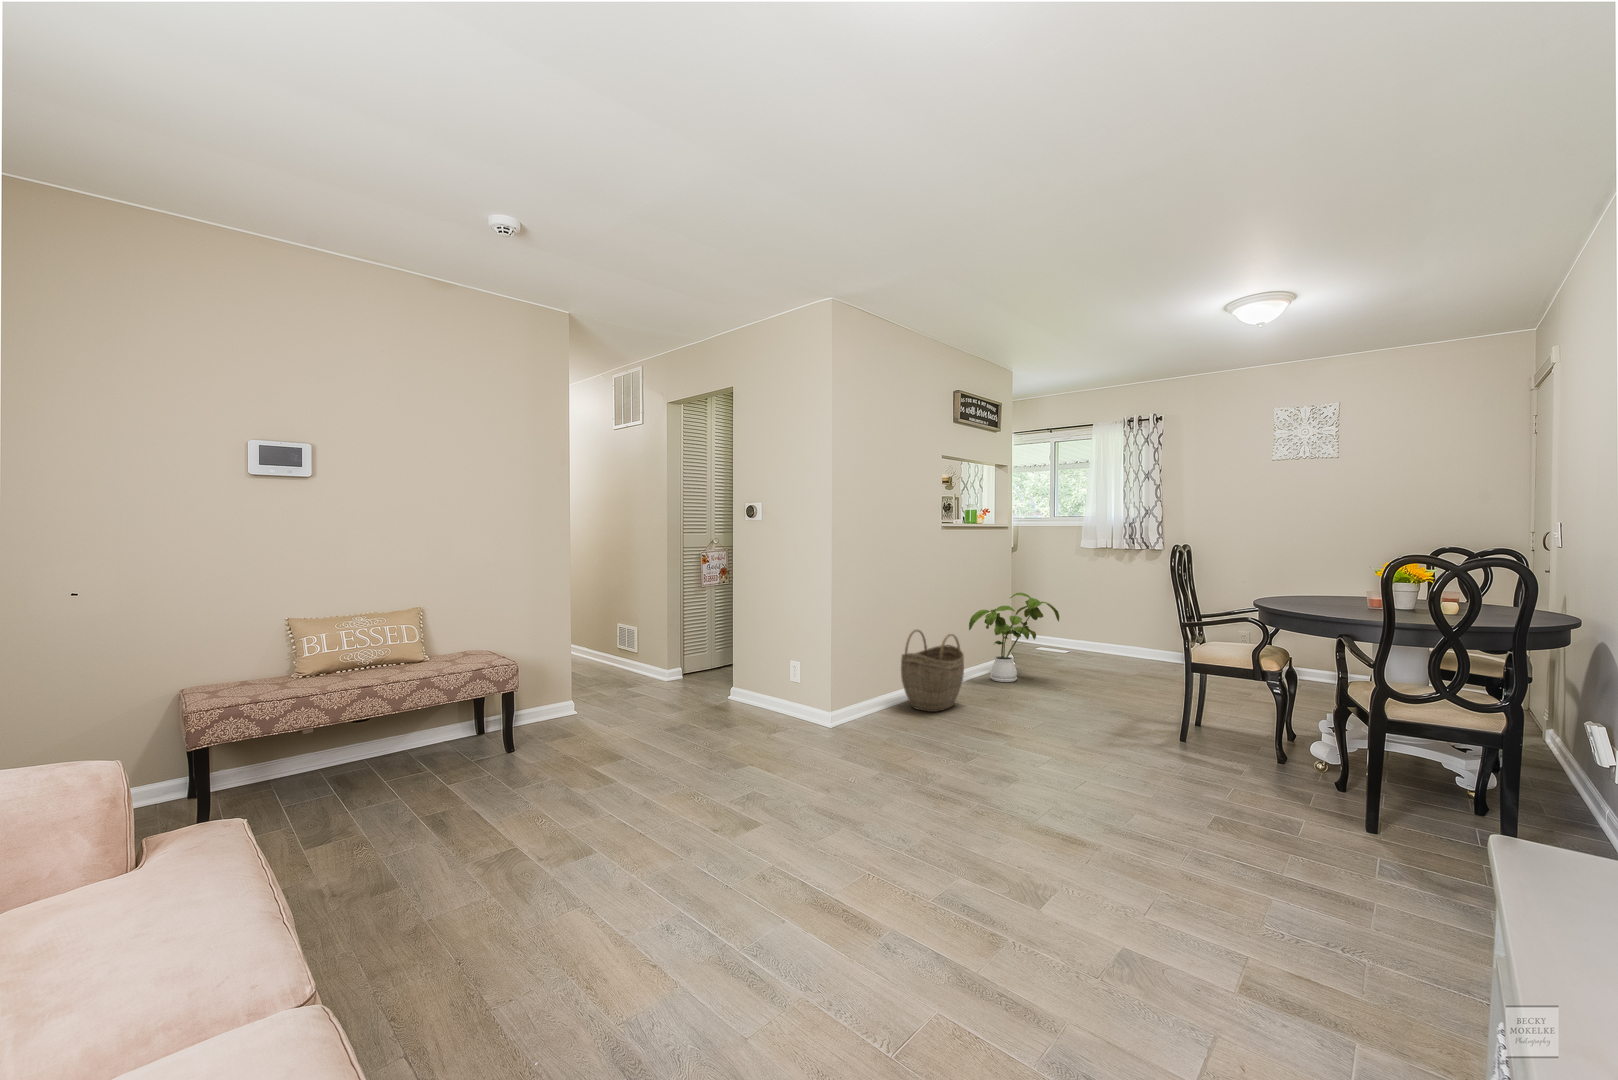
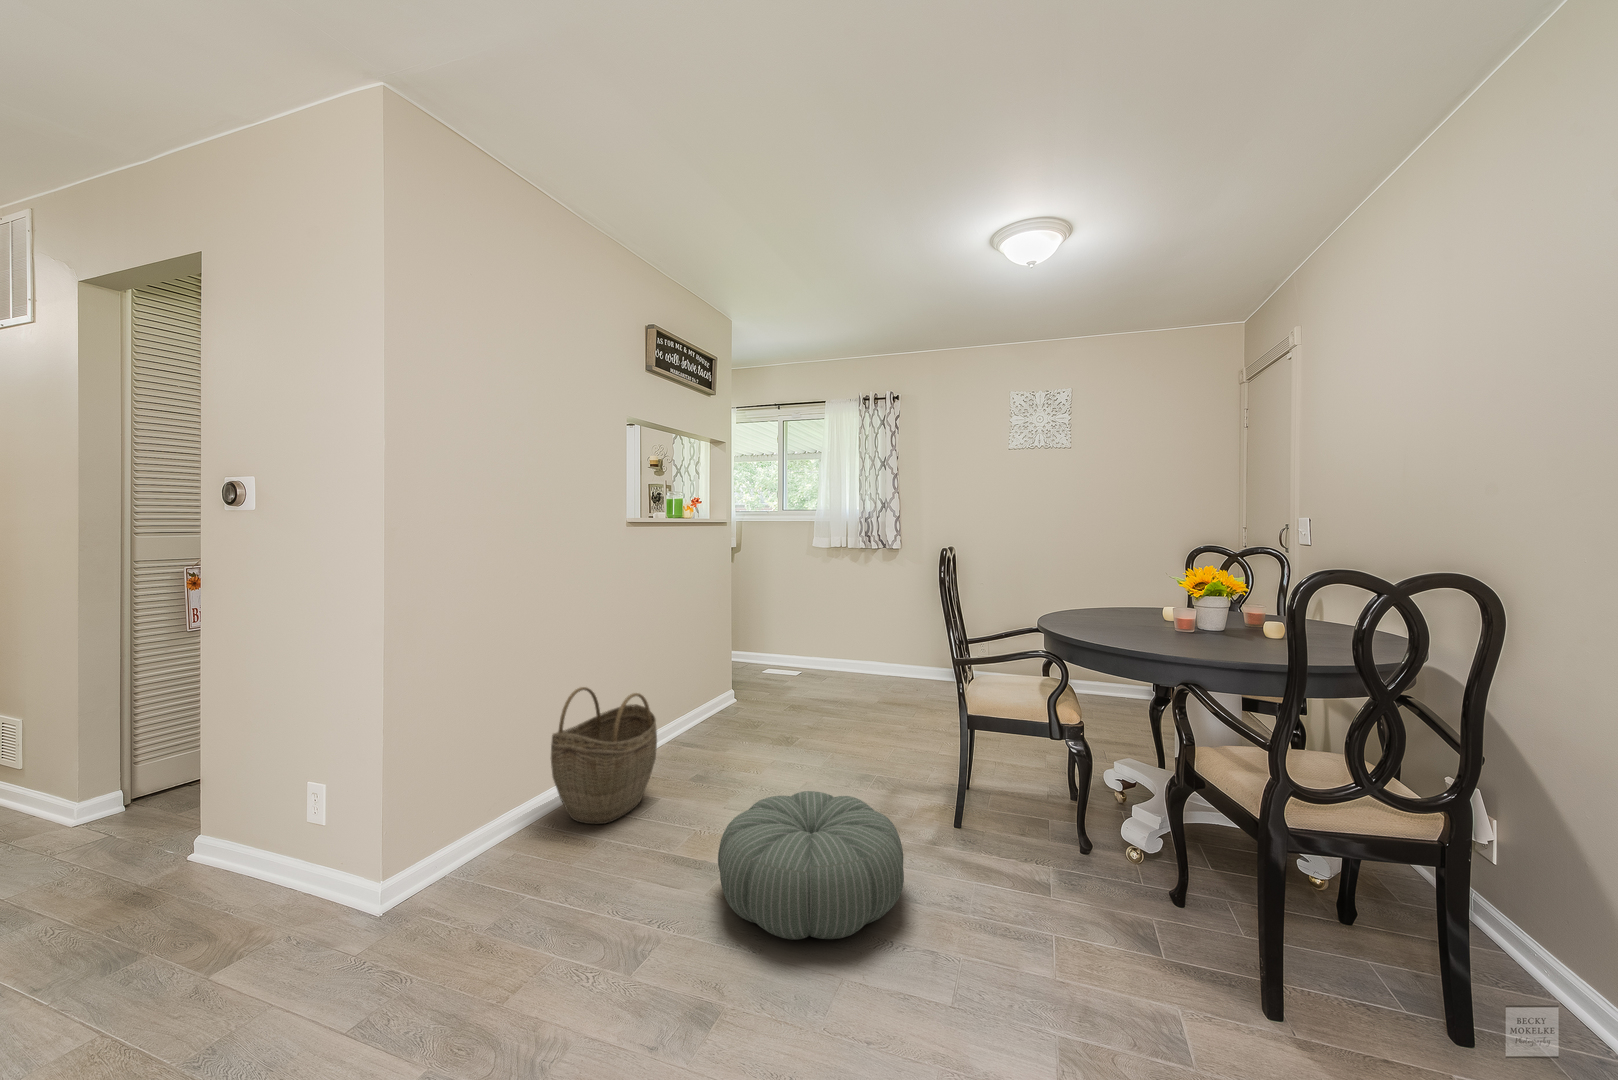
house plant: present [969,593,1059,682] -> none [671,613,791,737]
pouf: none [1008,696,1129,767] -> present [718,791,904,940]

